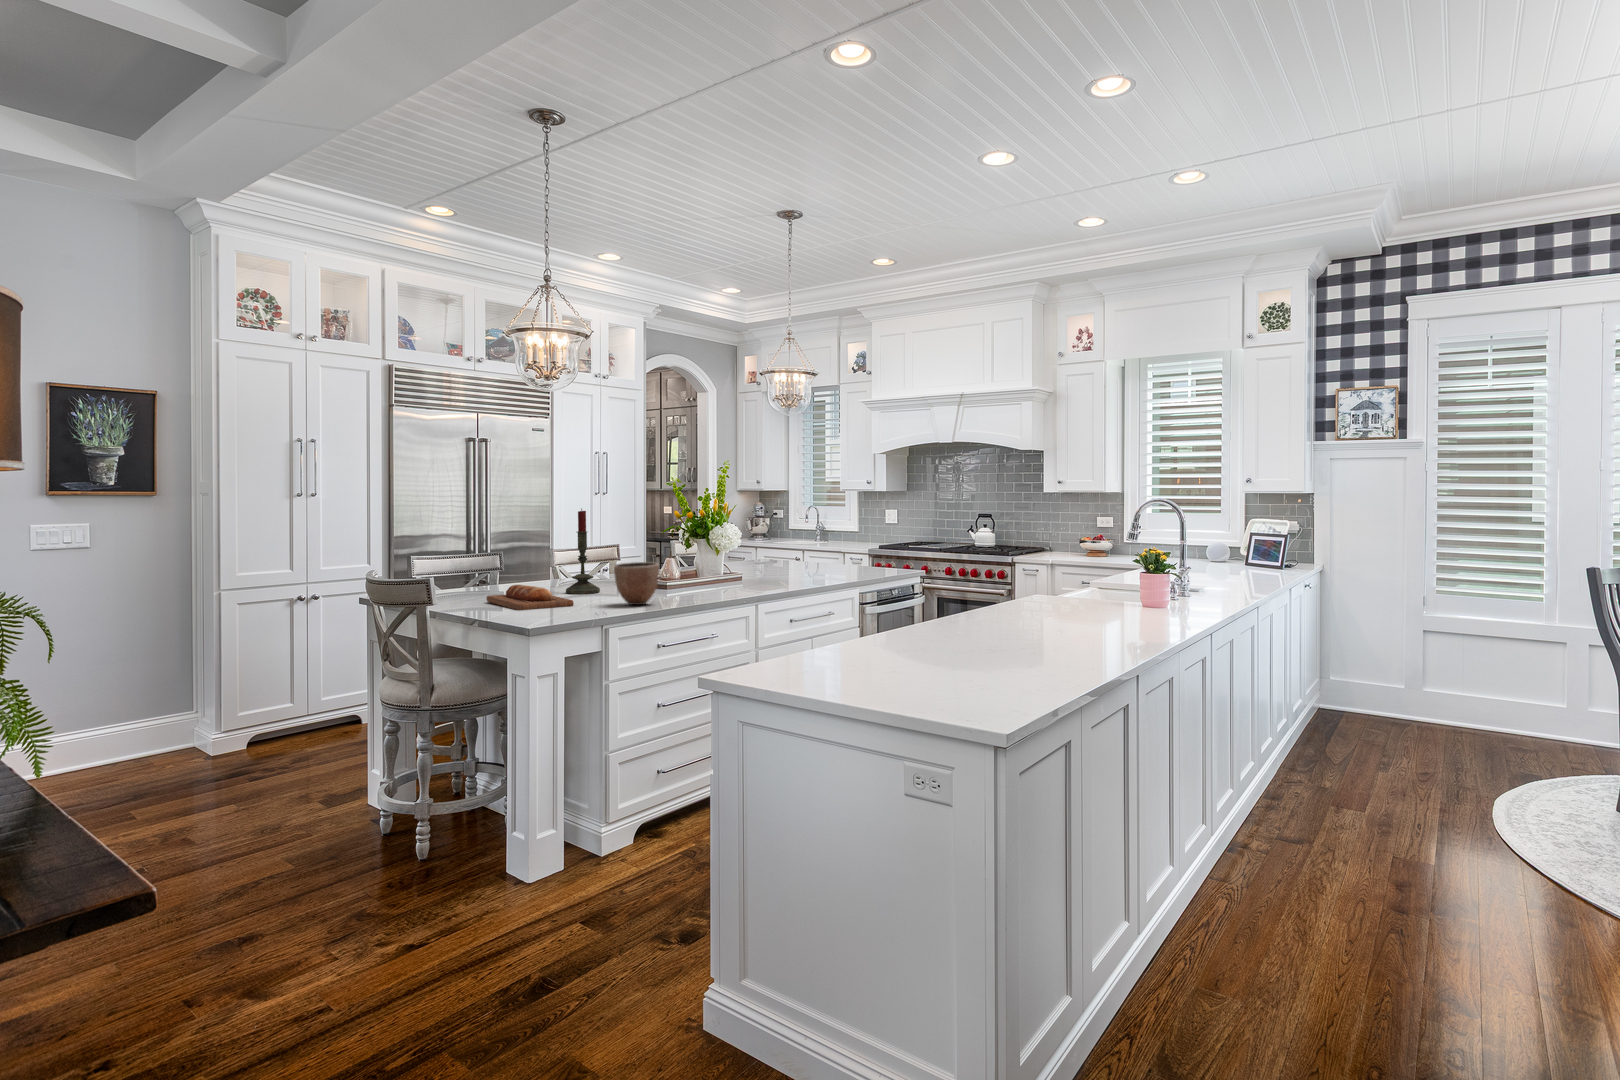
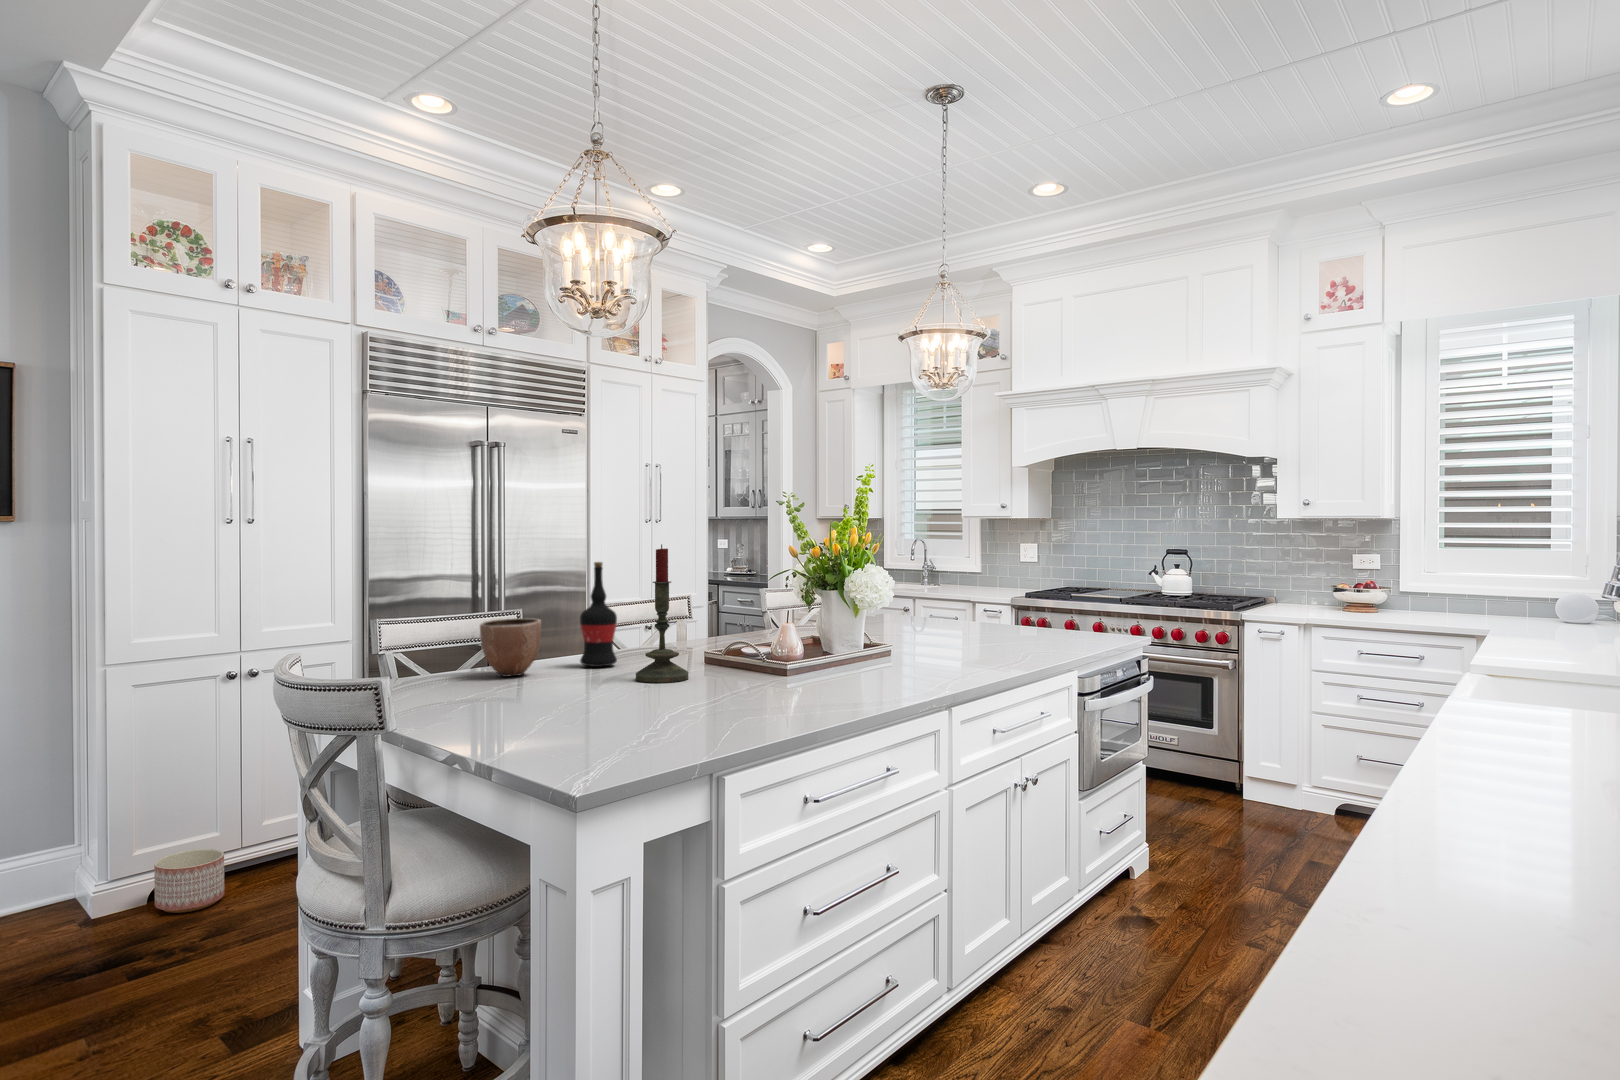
wine bottle: none [534,520,559,587] -> present [580,562,617,667]
decorative bowl: present [614,562,659,605] -> present [480,618,541,677]
bread loaf: present [487,585,574,610] -> none [515,674,666,725]
planter: none [254,714,301,754] -> present [154,849,224,913]

